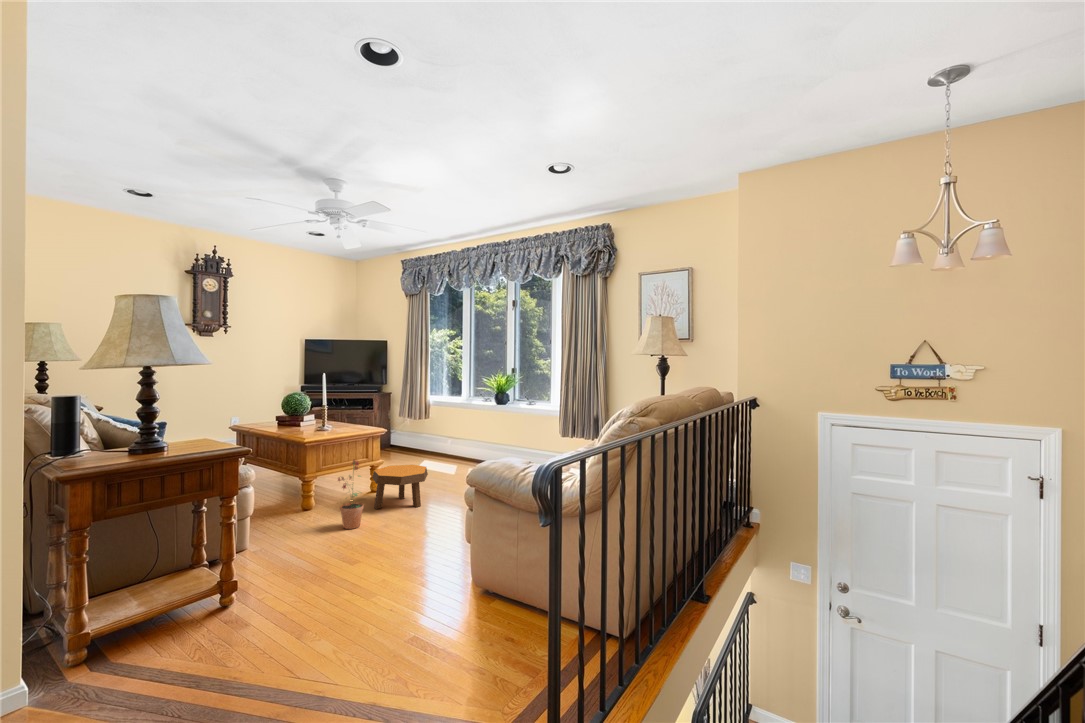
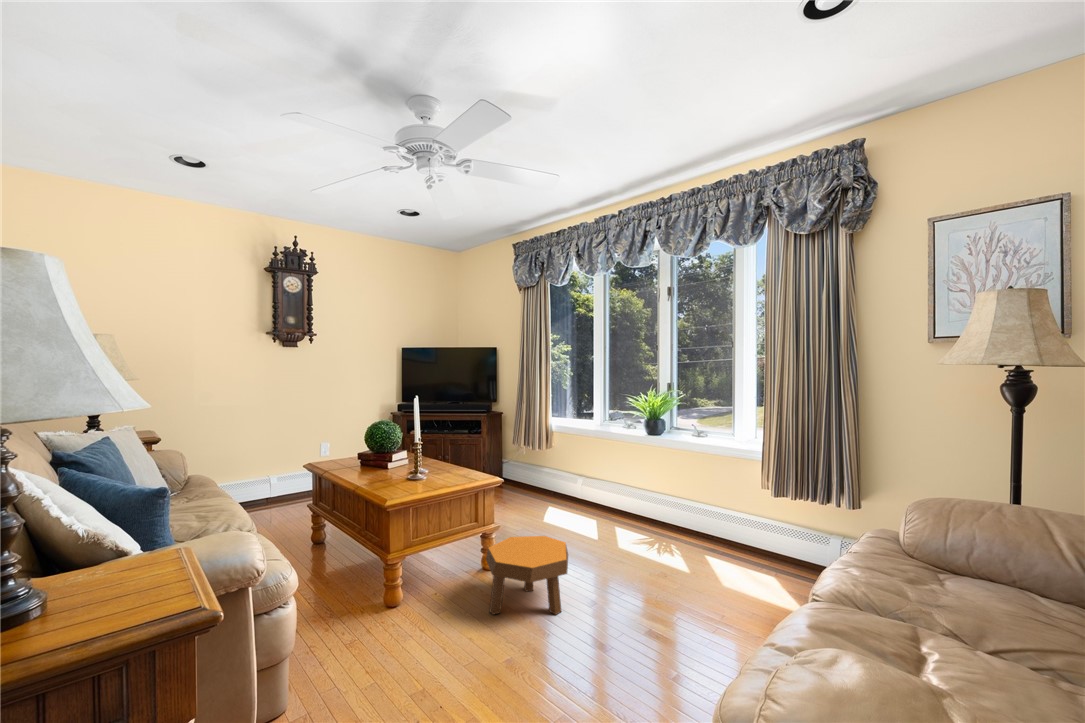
potted plant: present [338,460,364,529] -> none [432,544,475,670]

